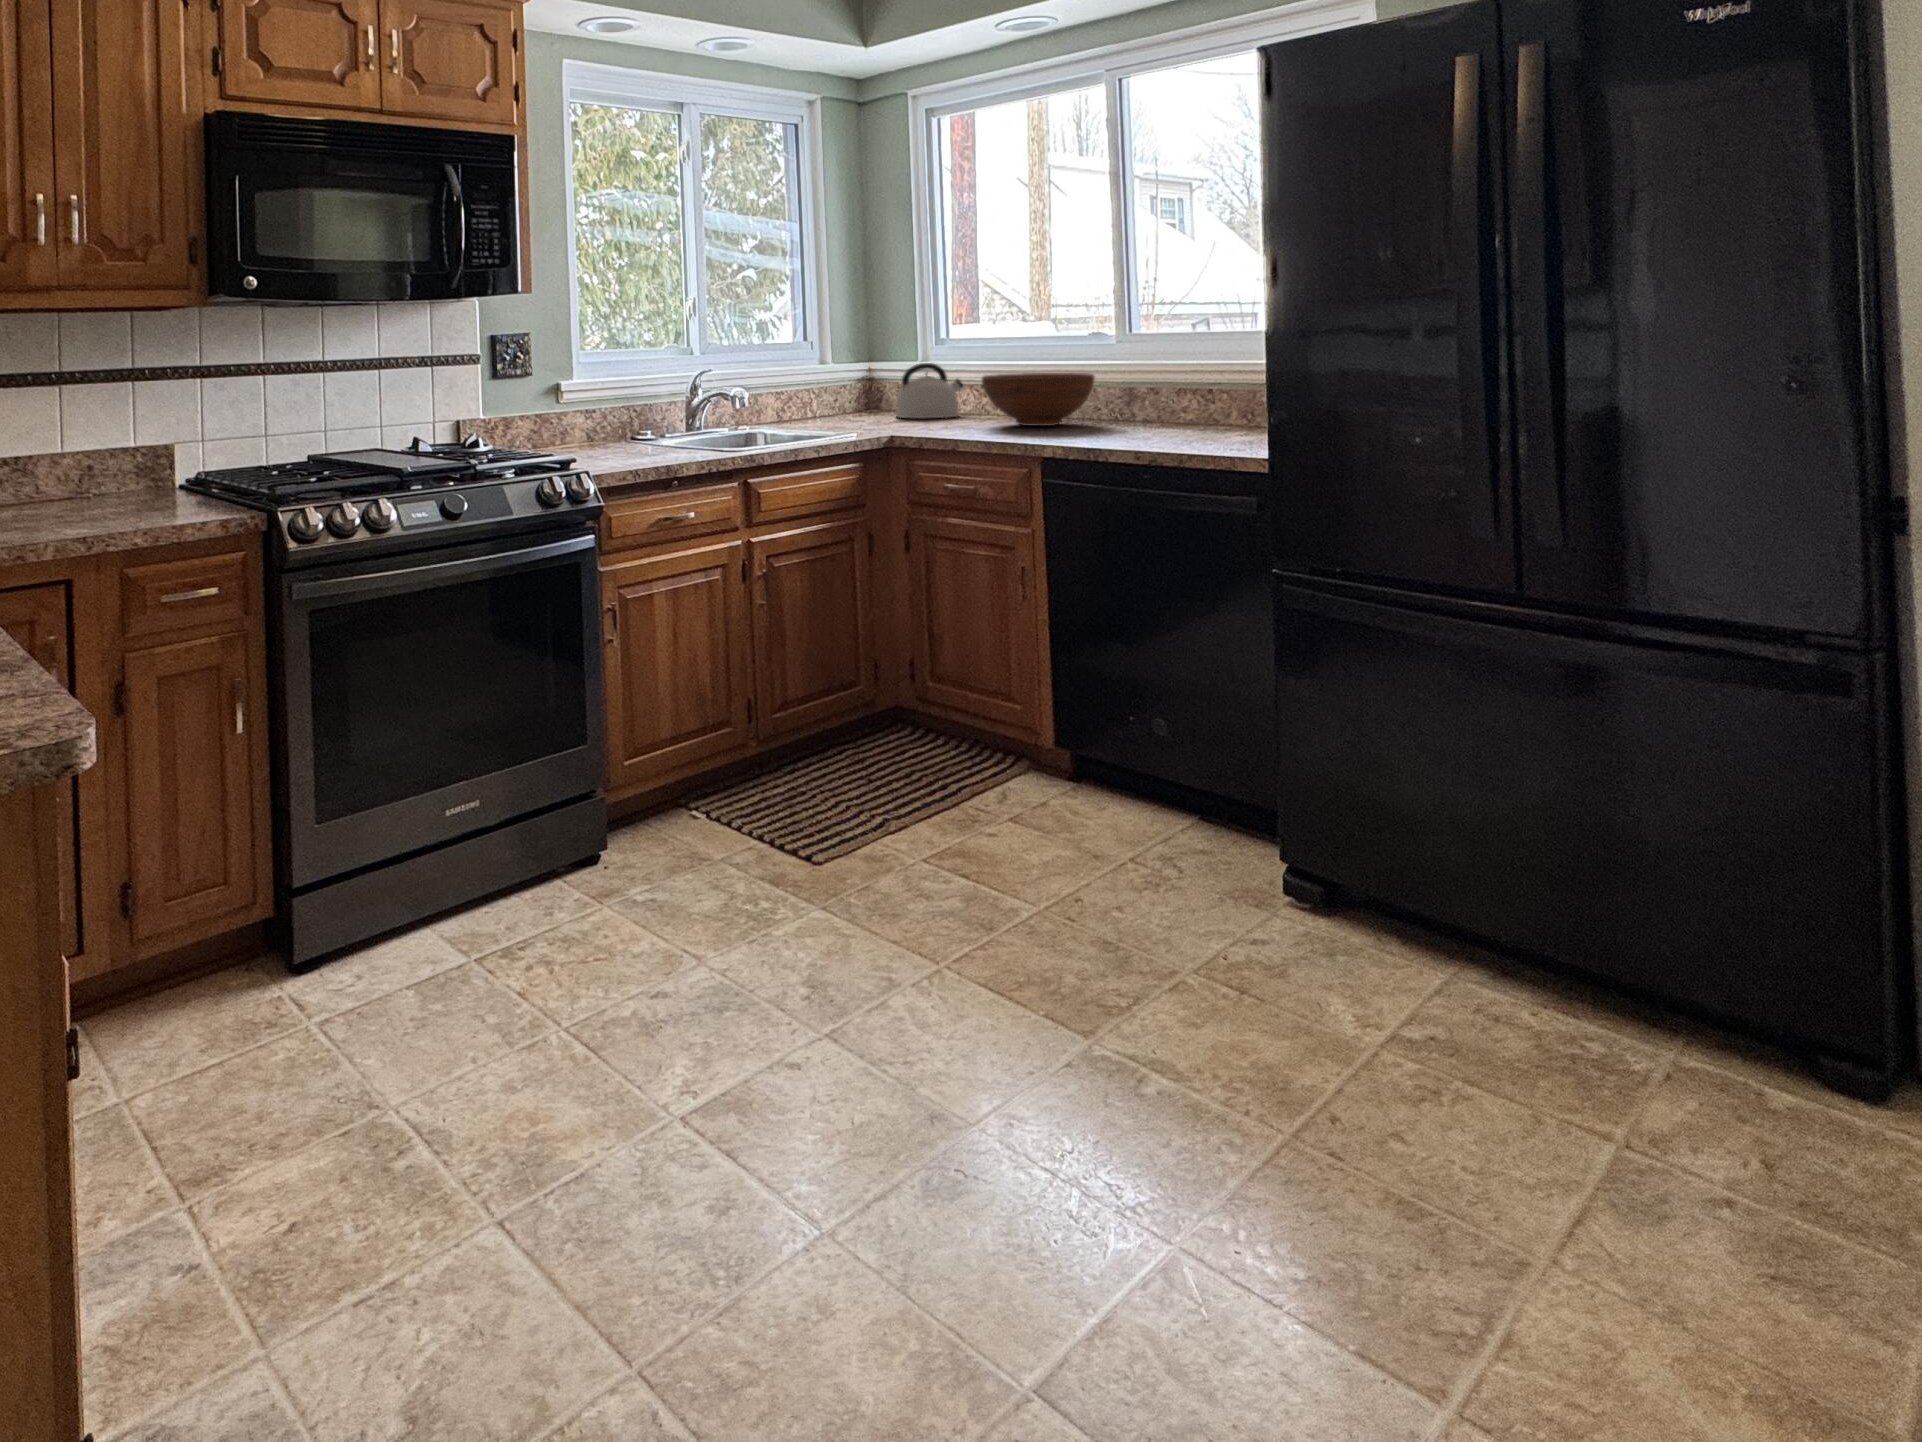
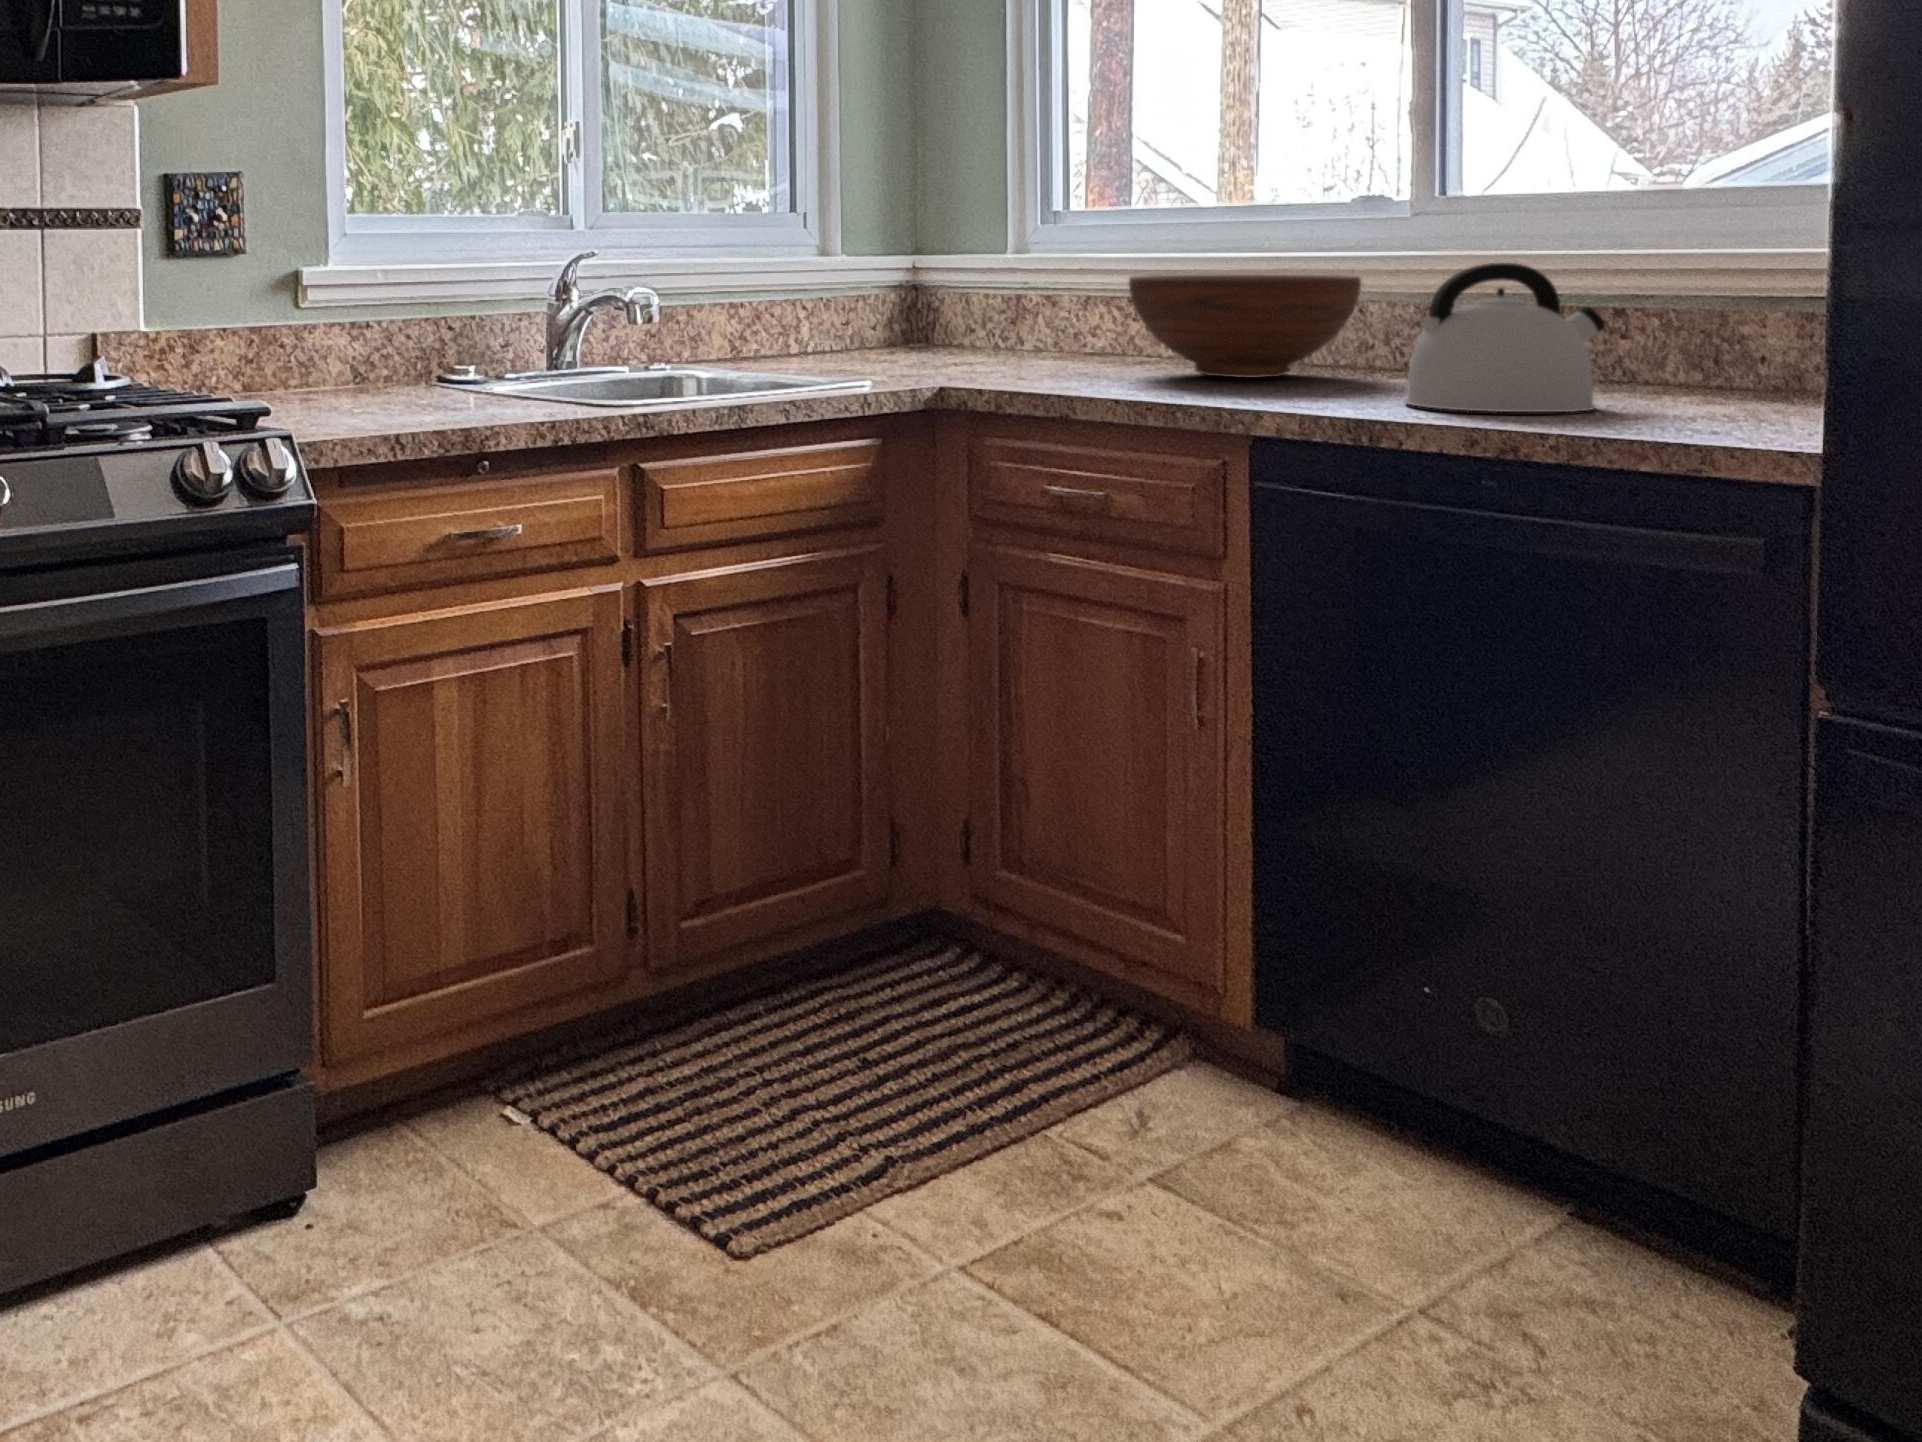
kettle: present [896,363,963,418] -> present [1405,263,1605,412]

